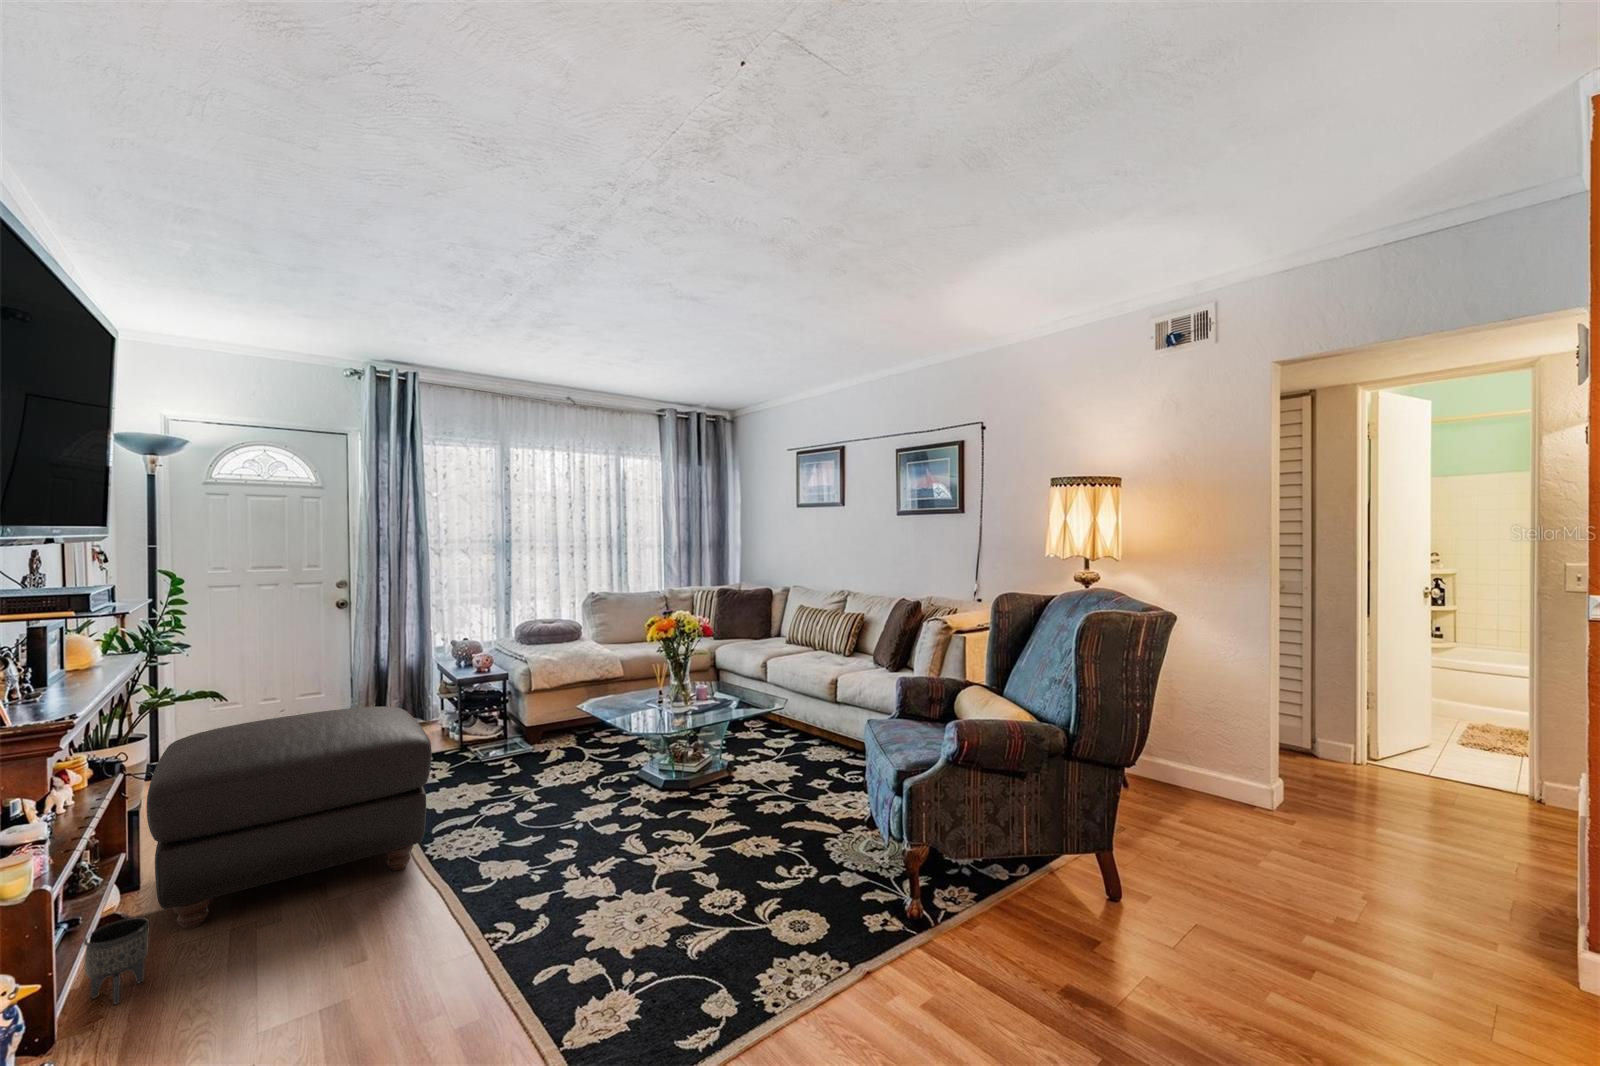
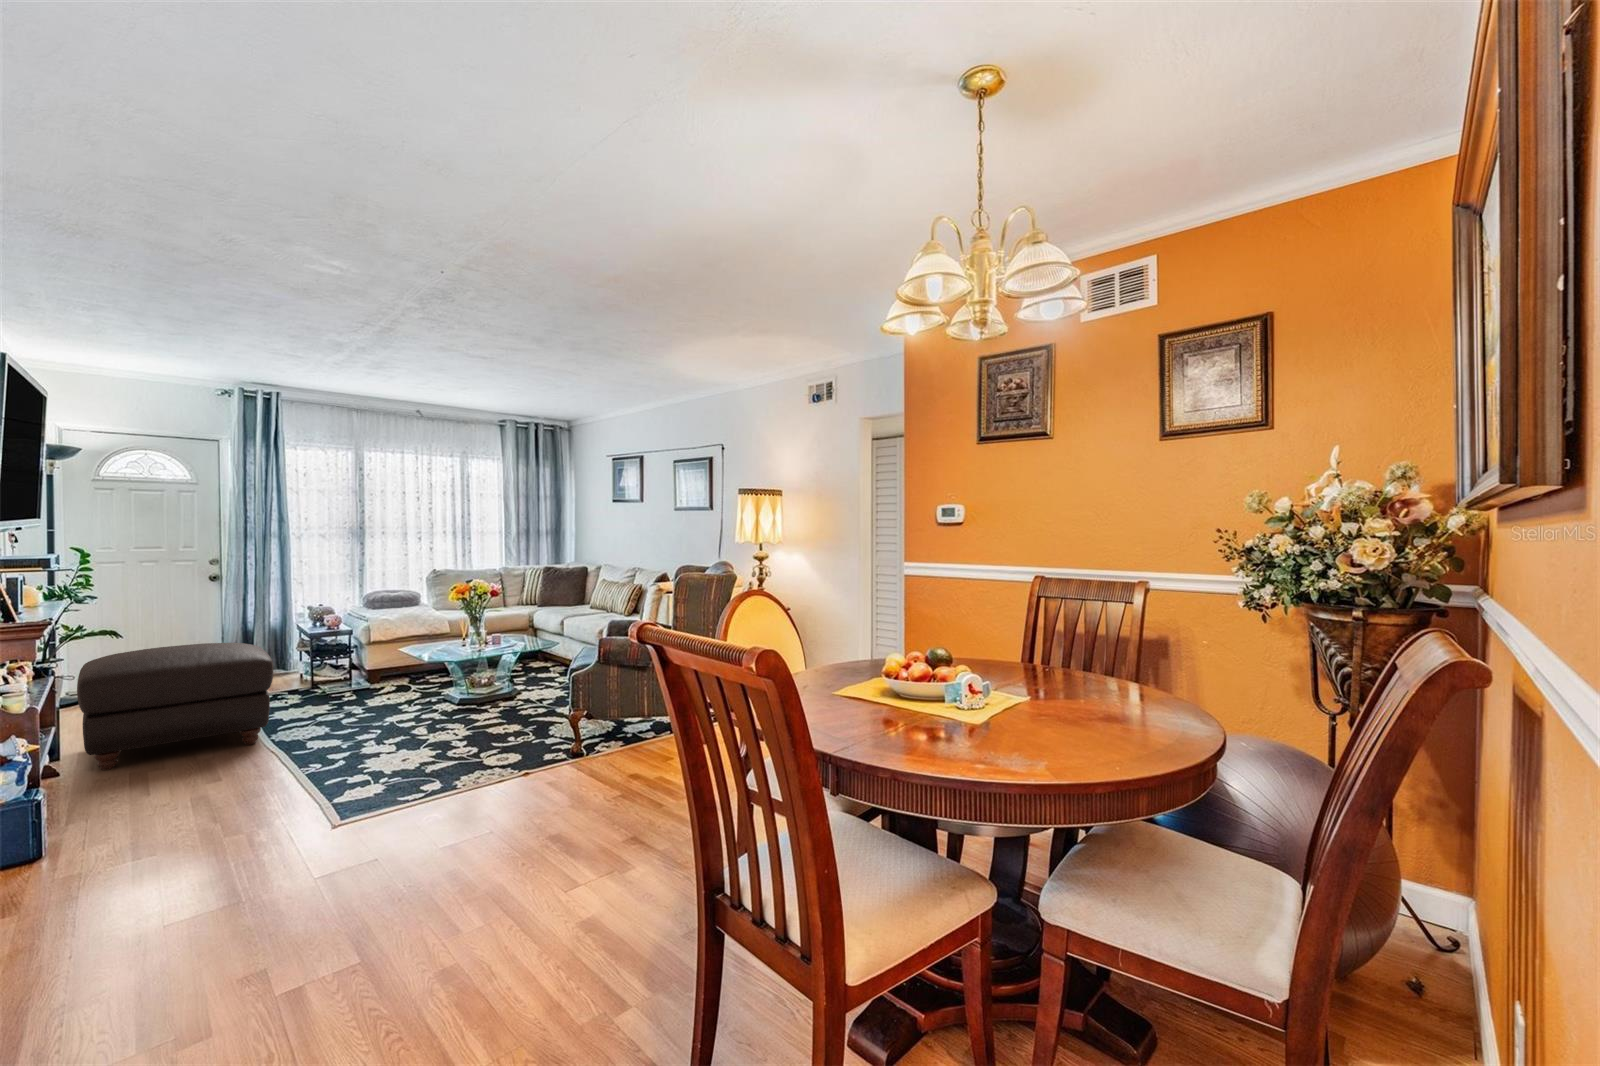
planter: present [83,917,150,1005] -> none [45,751,85,796]

